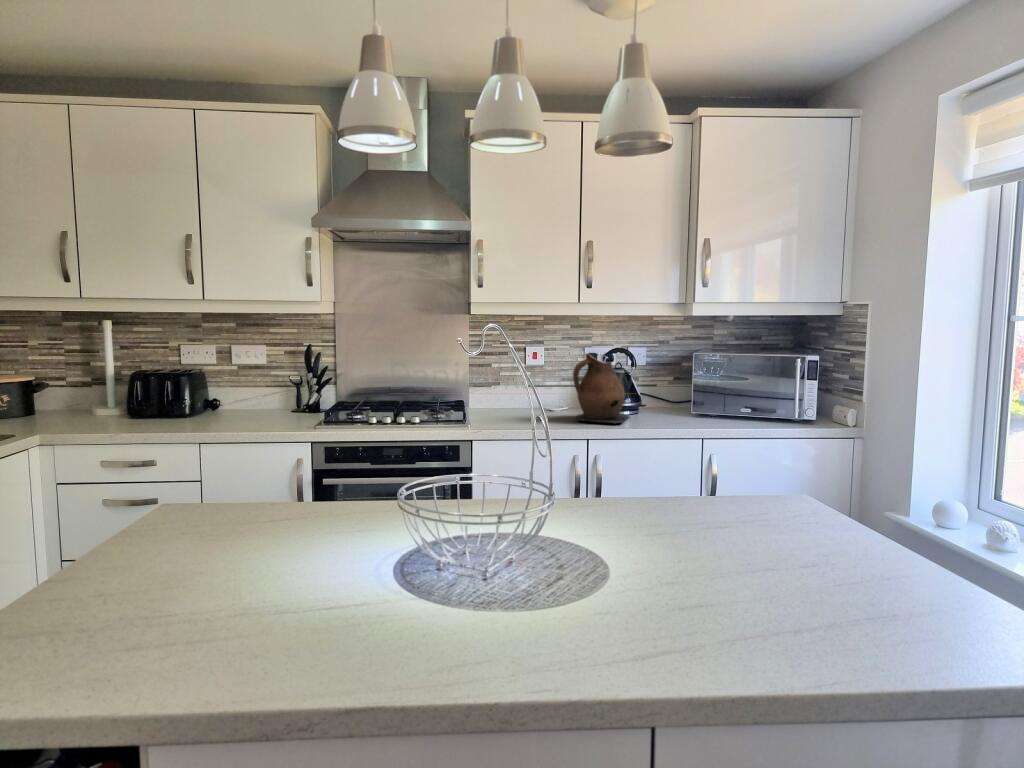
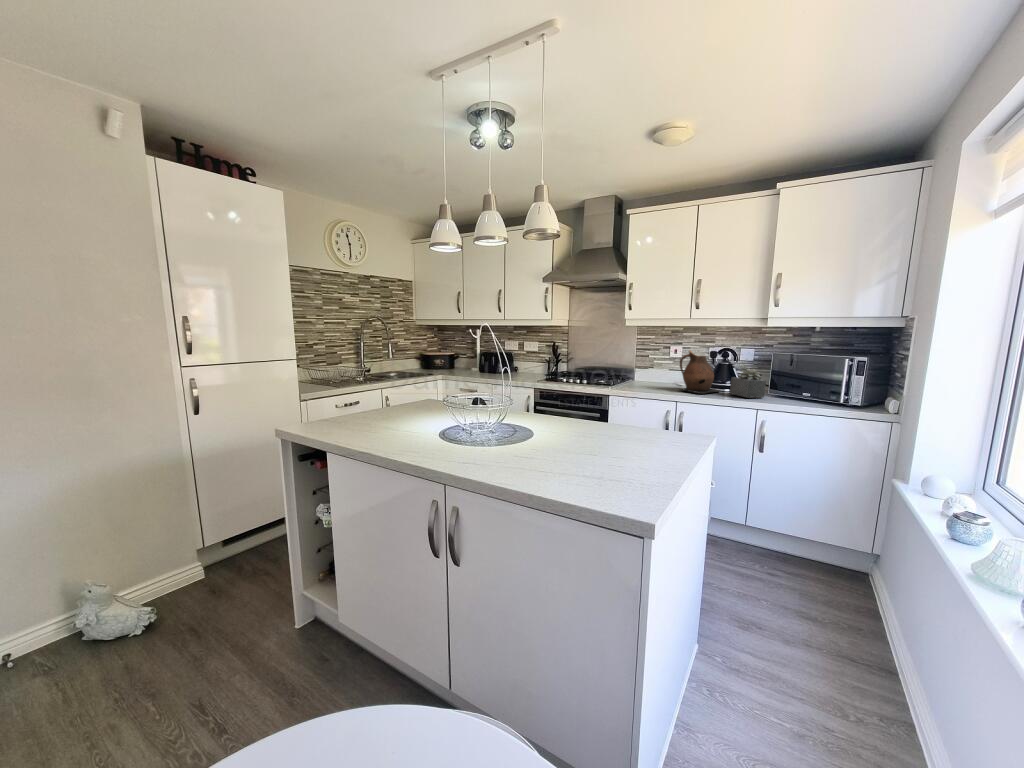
succulent plant: none [649,378,699,423] -> present [730,369,766,398]

